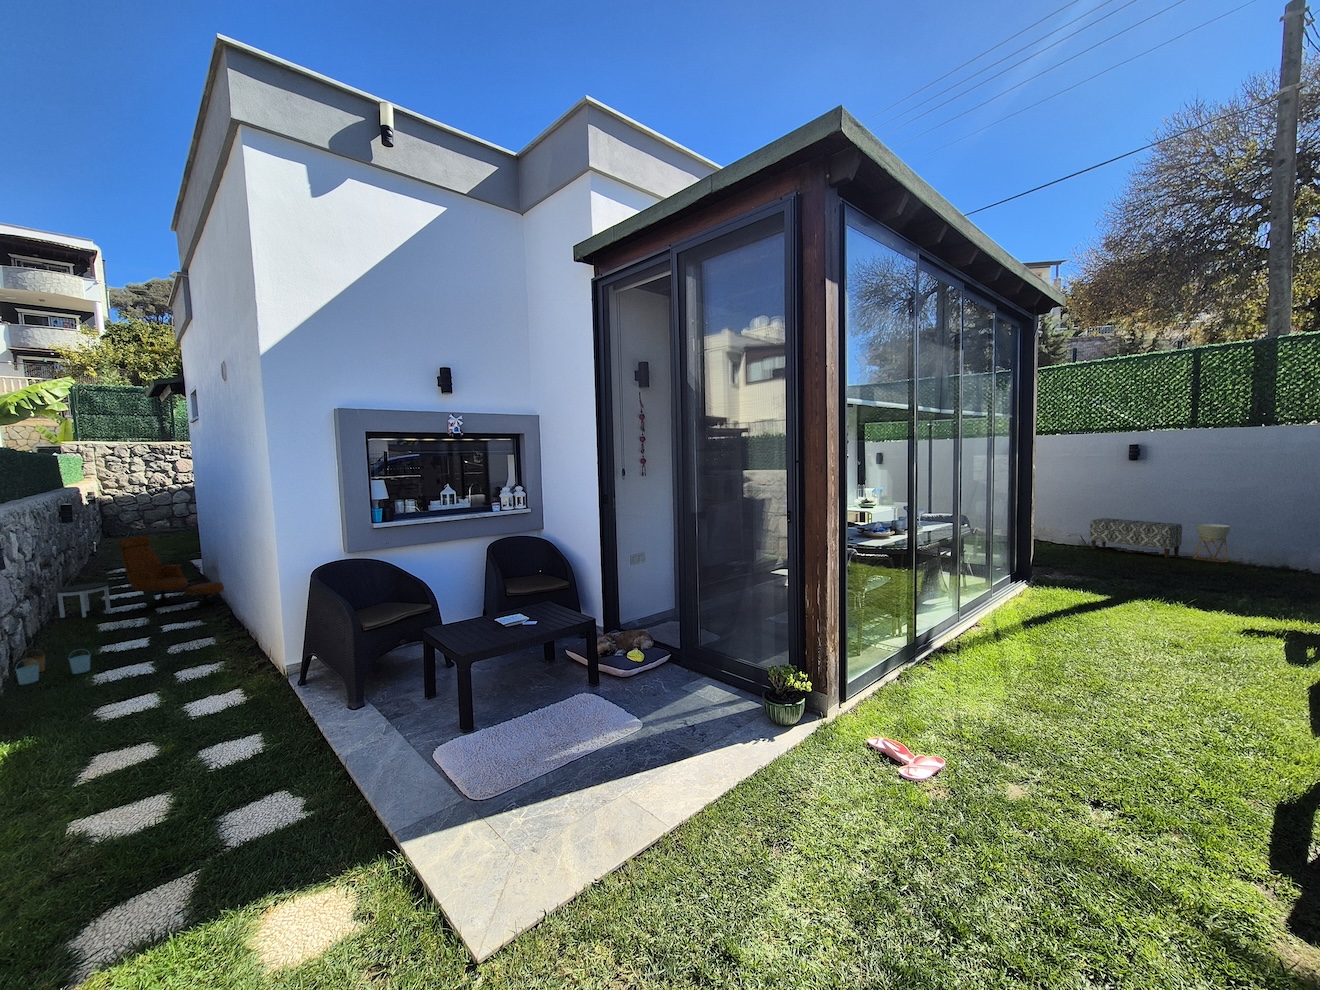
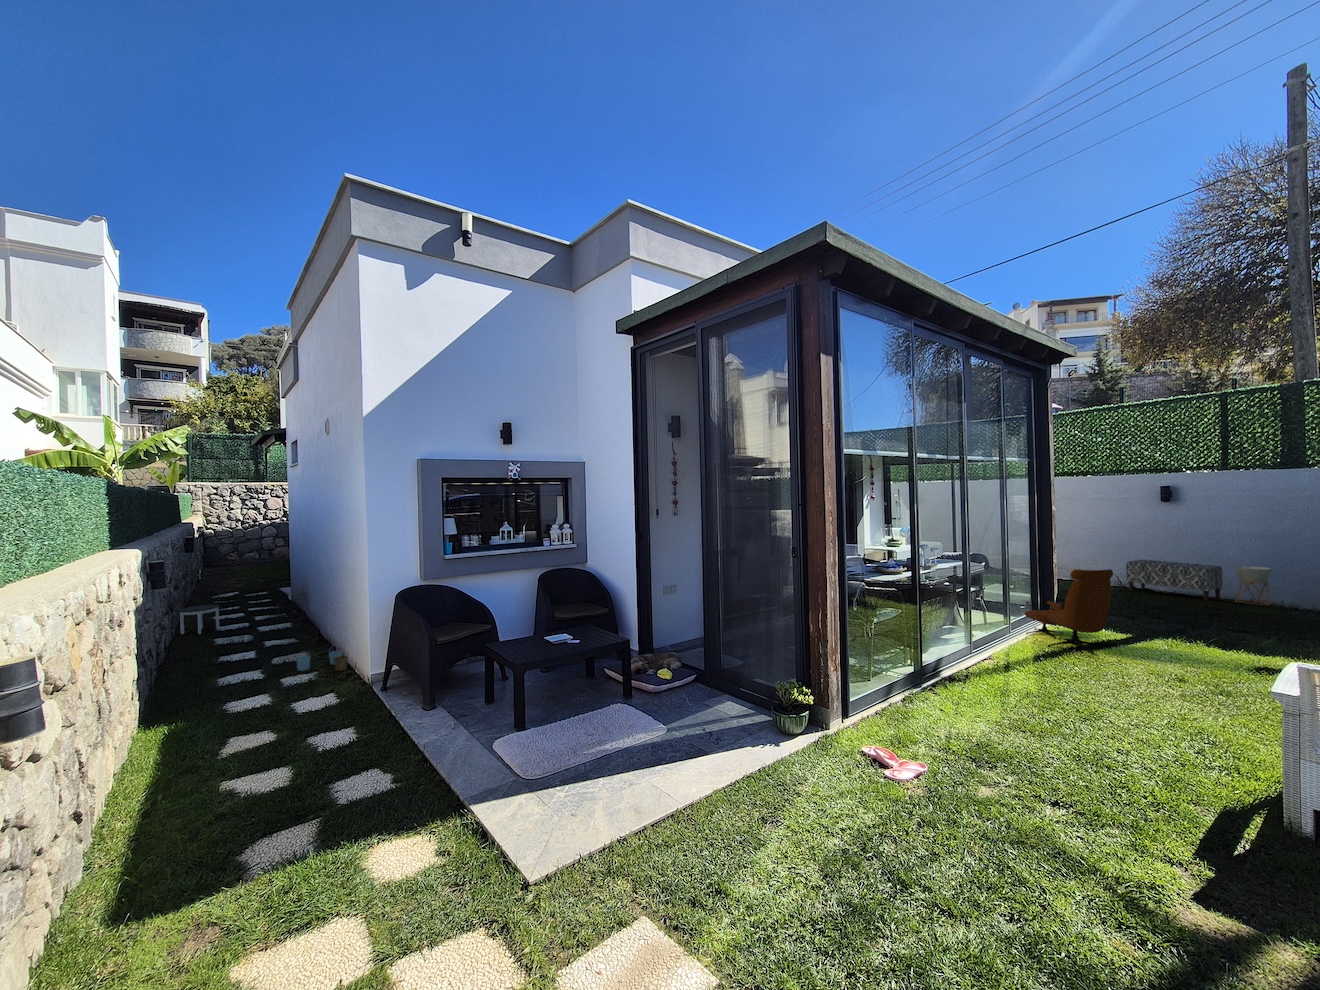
lounge chair: present [118,536,224,612] -> present [1025,569,1113,655]
bucket: present [15,651,90,685] -> present [296,650,347,671]

